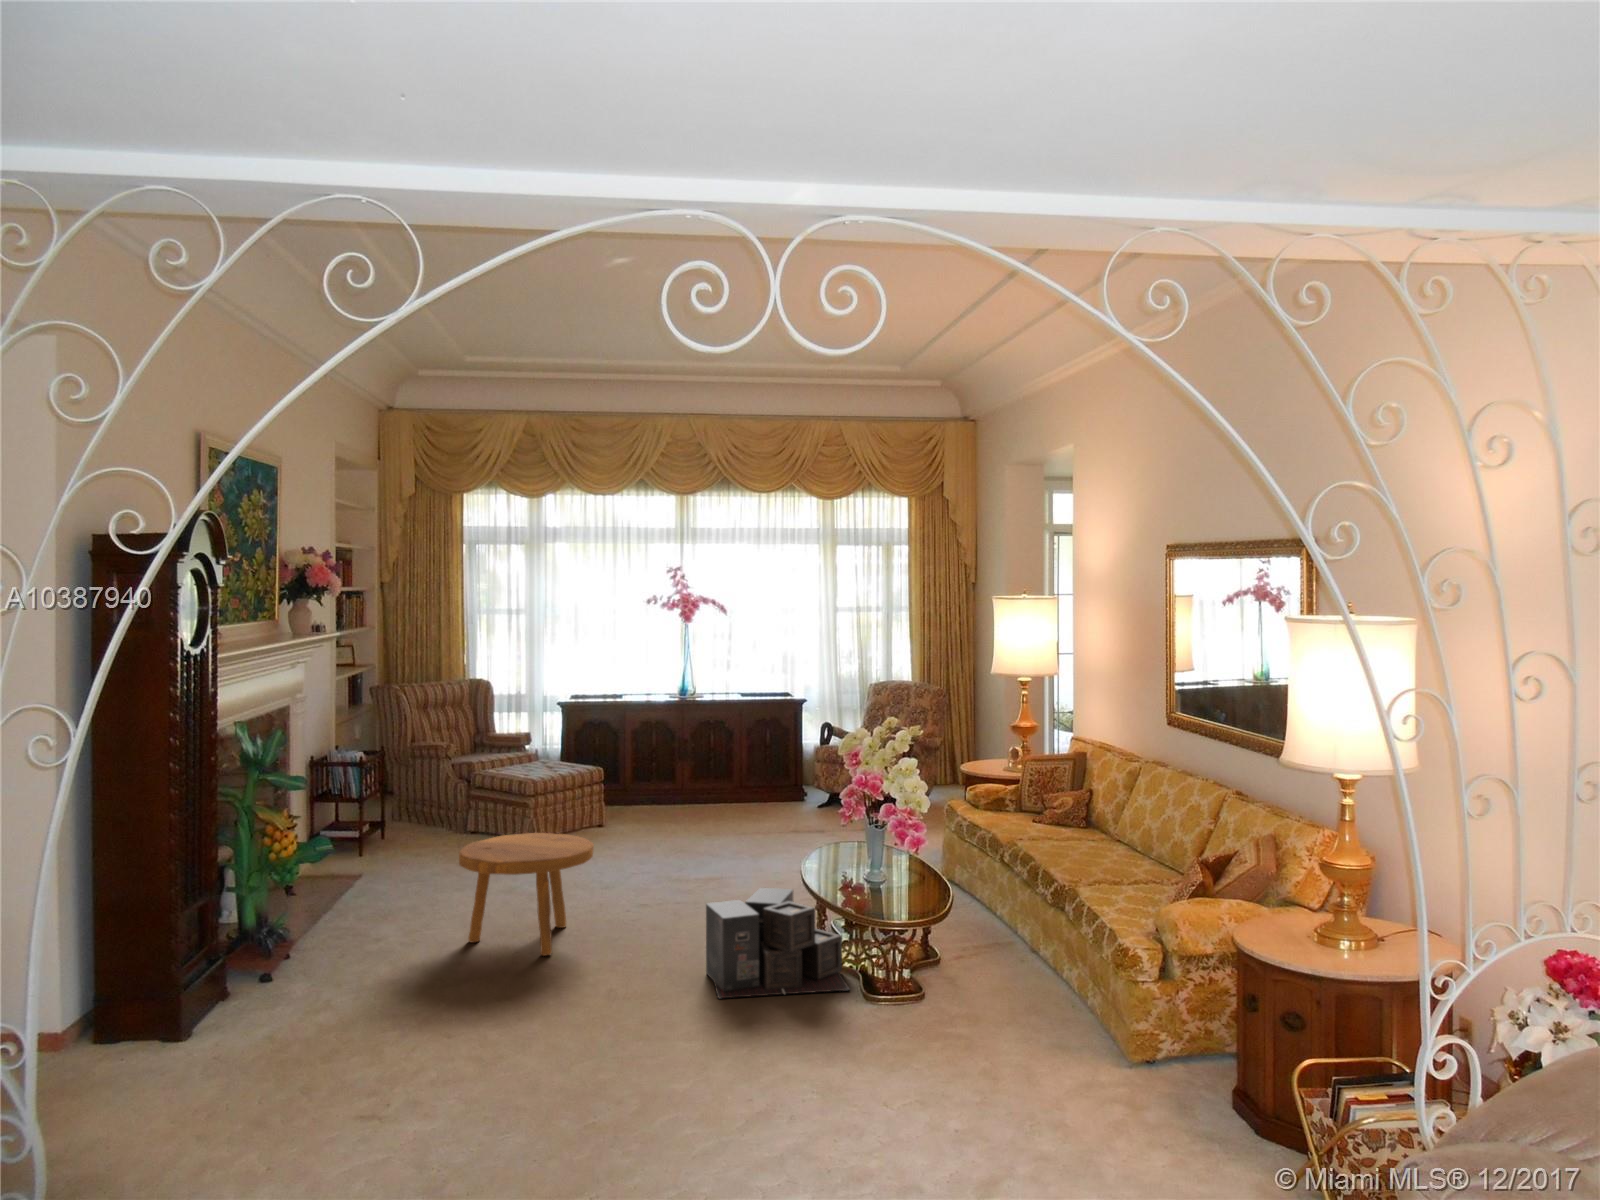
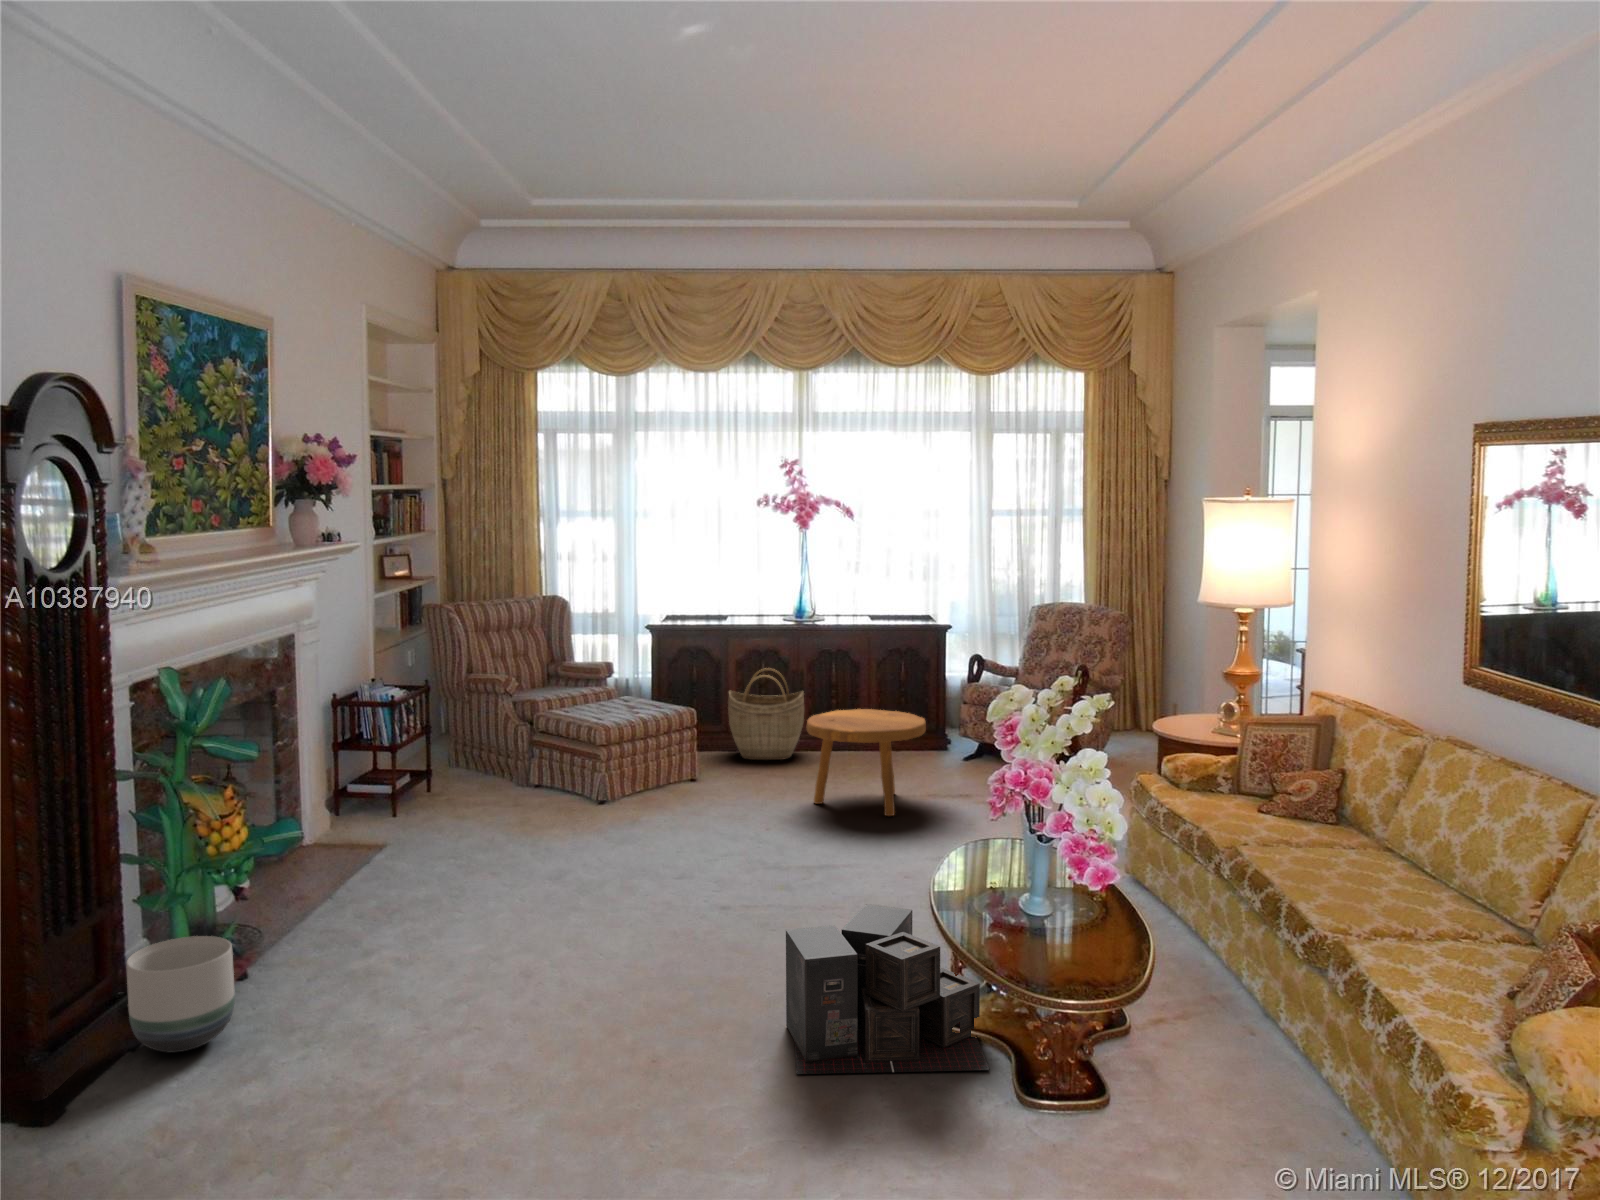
woven basket: none [627,735,690,810] -> present [728,668,804,760]
footstool: present [459,833,594,956] -> present [807,709,926,816]
planter: none [221,924,297,1008] -> present [127,936,235,1052]

